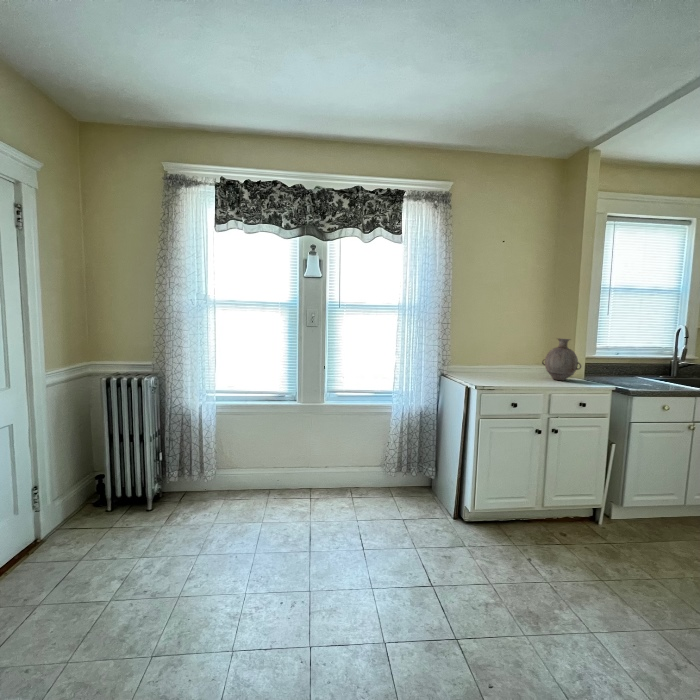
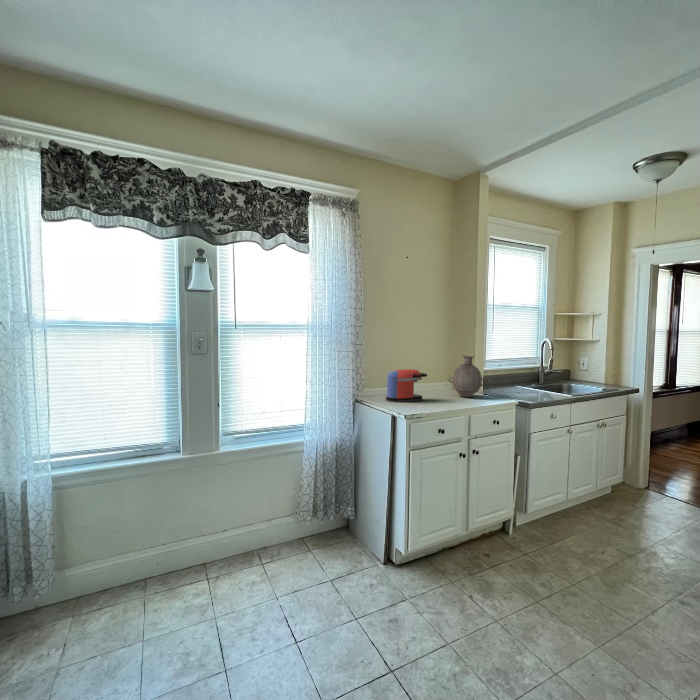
coffee maker: none [470,348,513,378] -> present [386,369,427,402]

